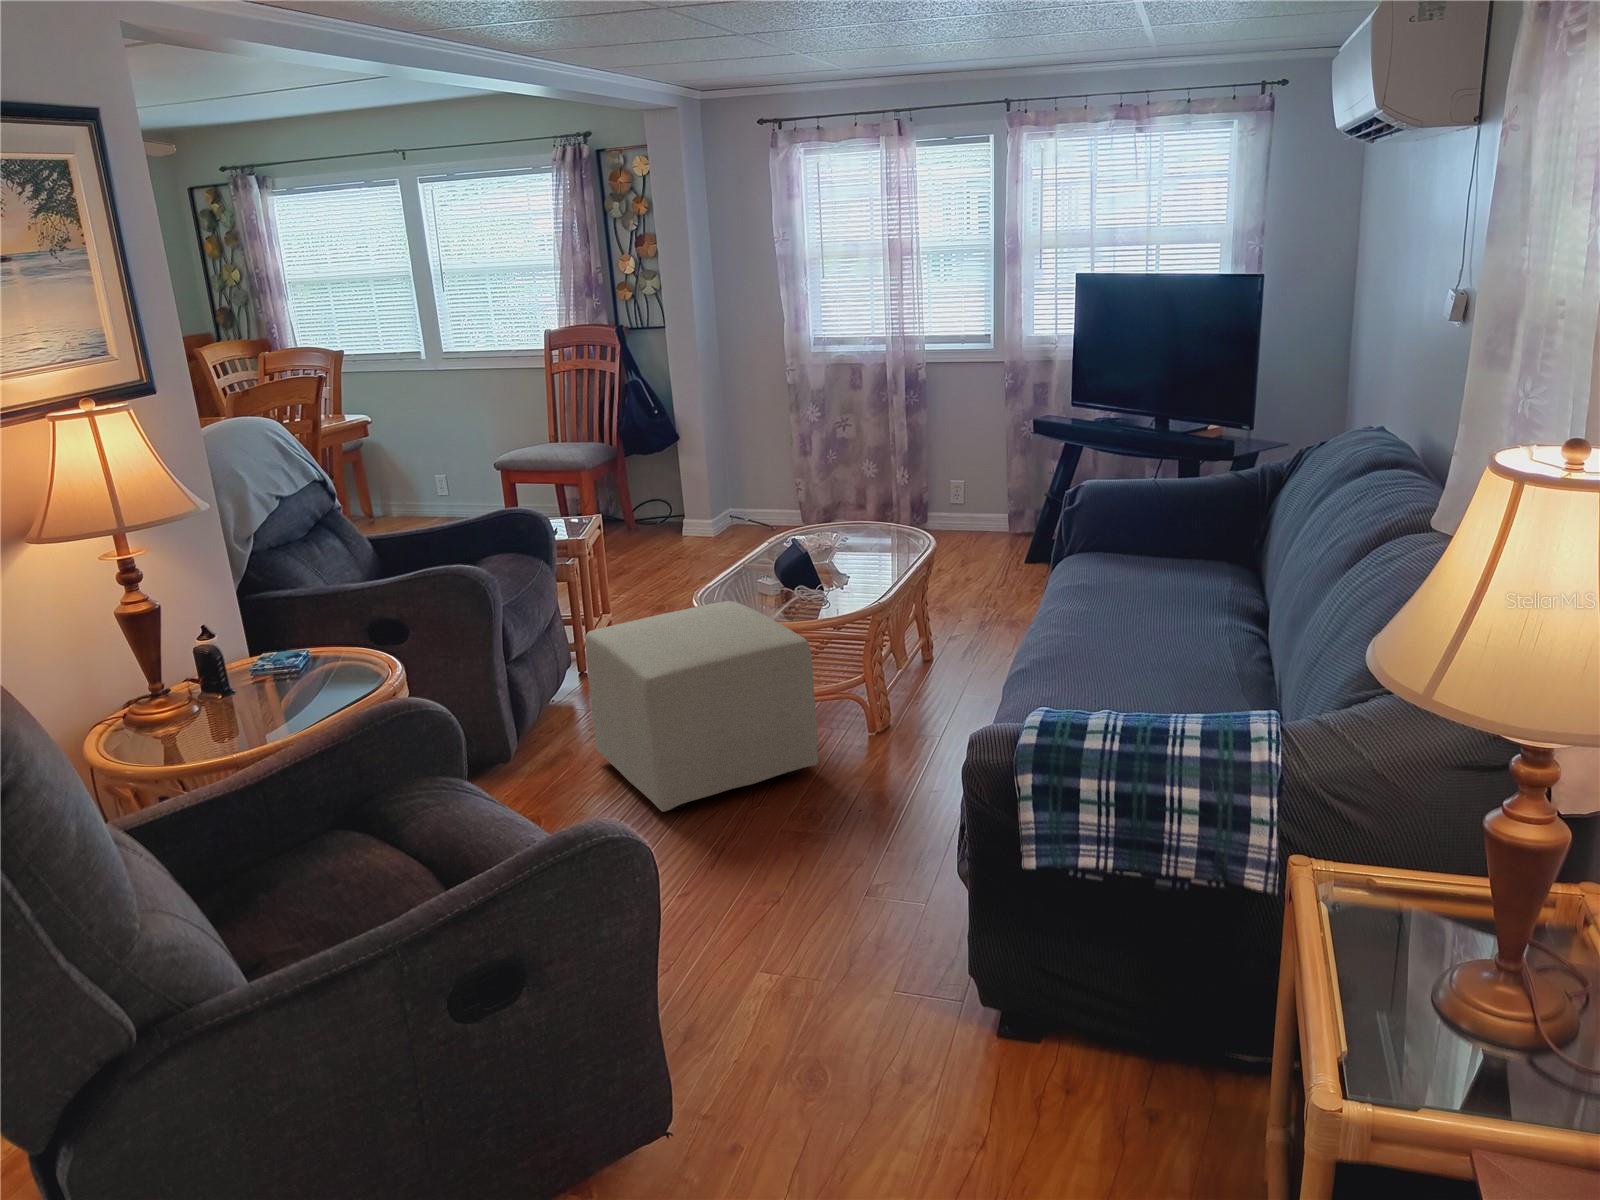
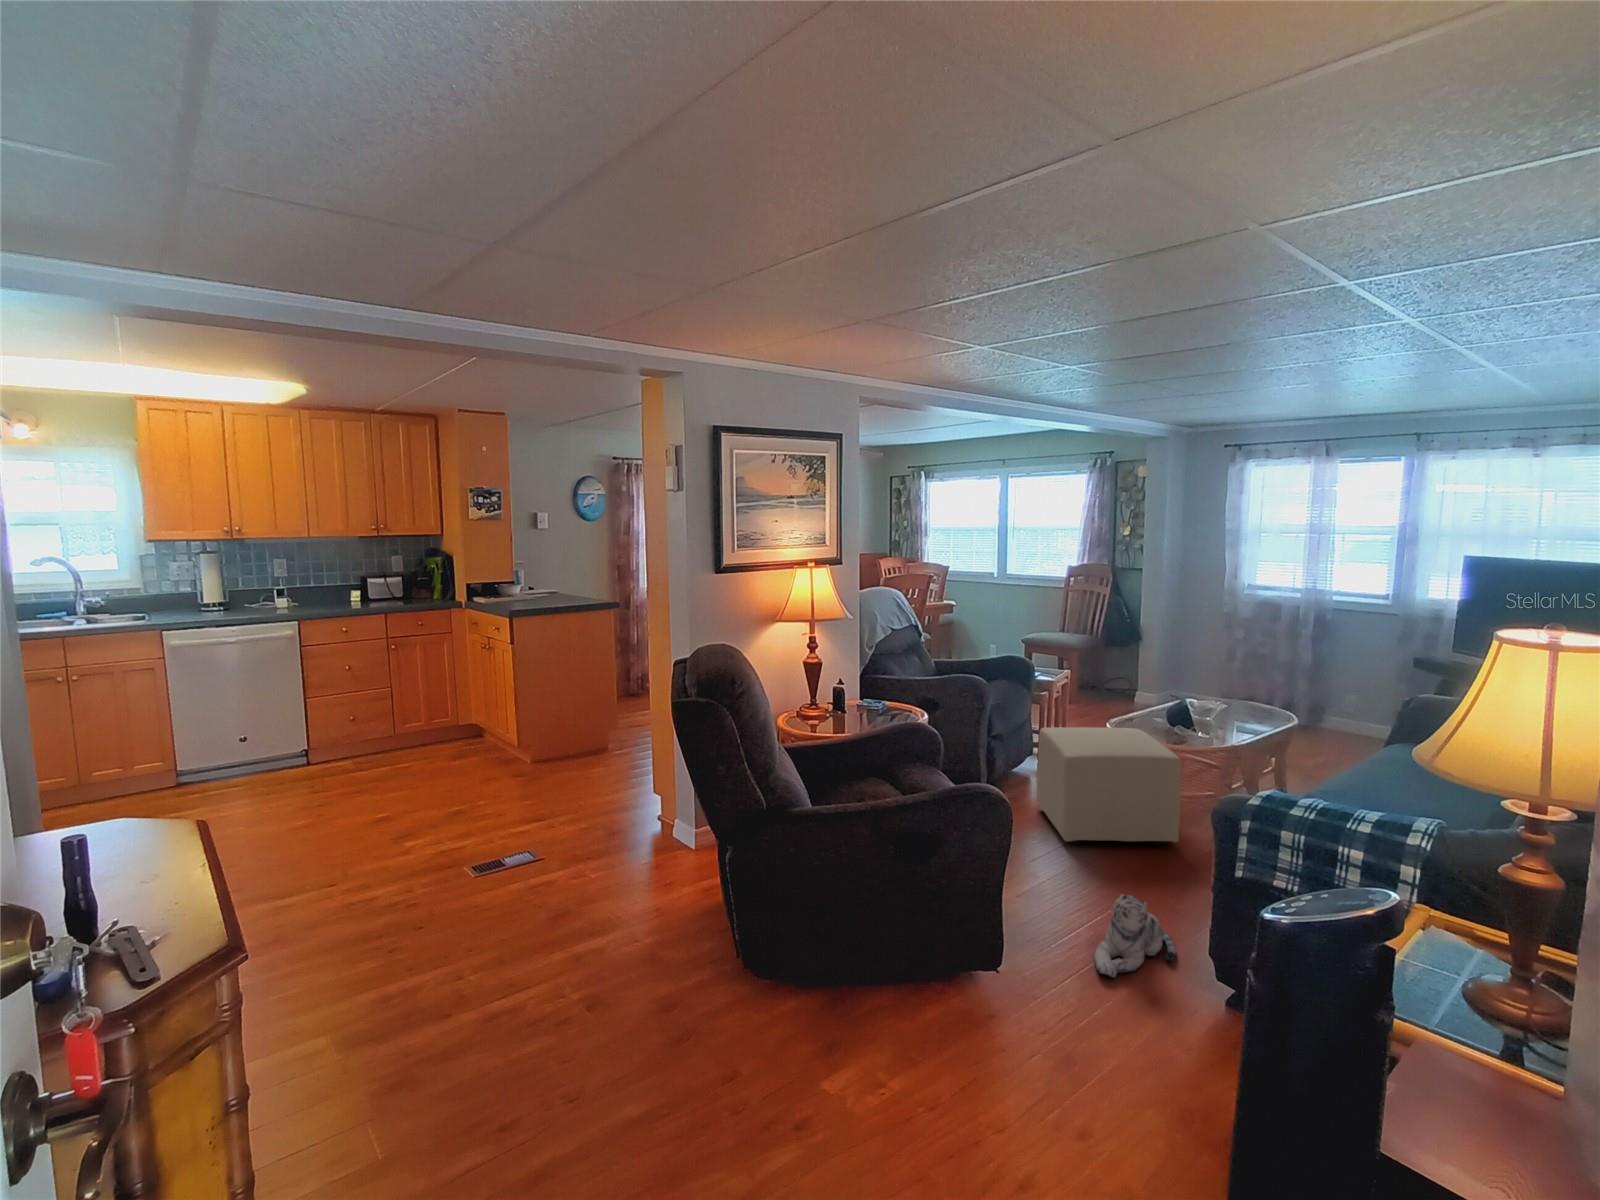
plush toy: none [767,896,875,1035] -> present [1094,894,1176,977]

